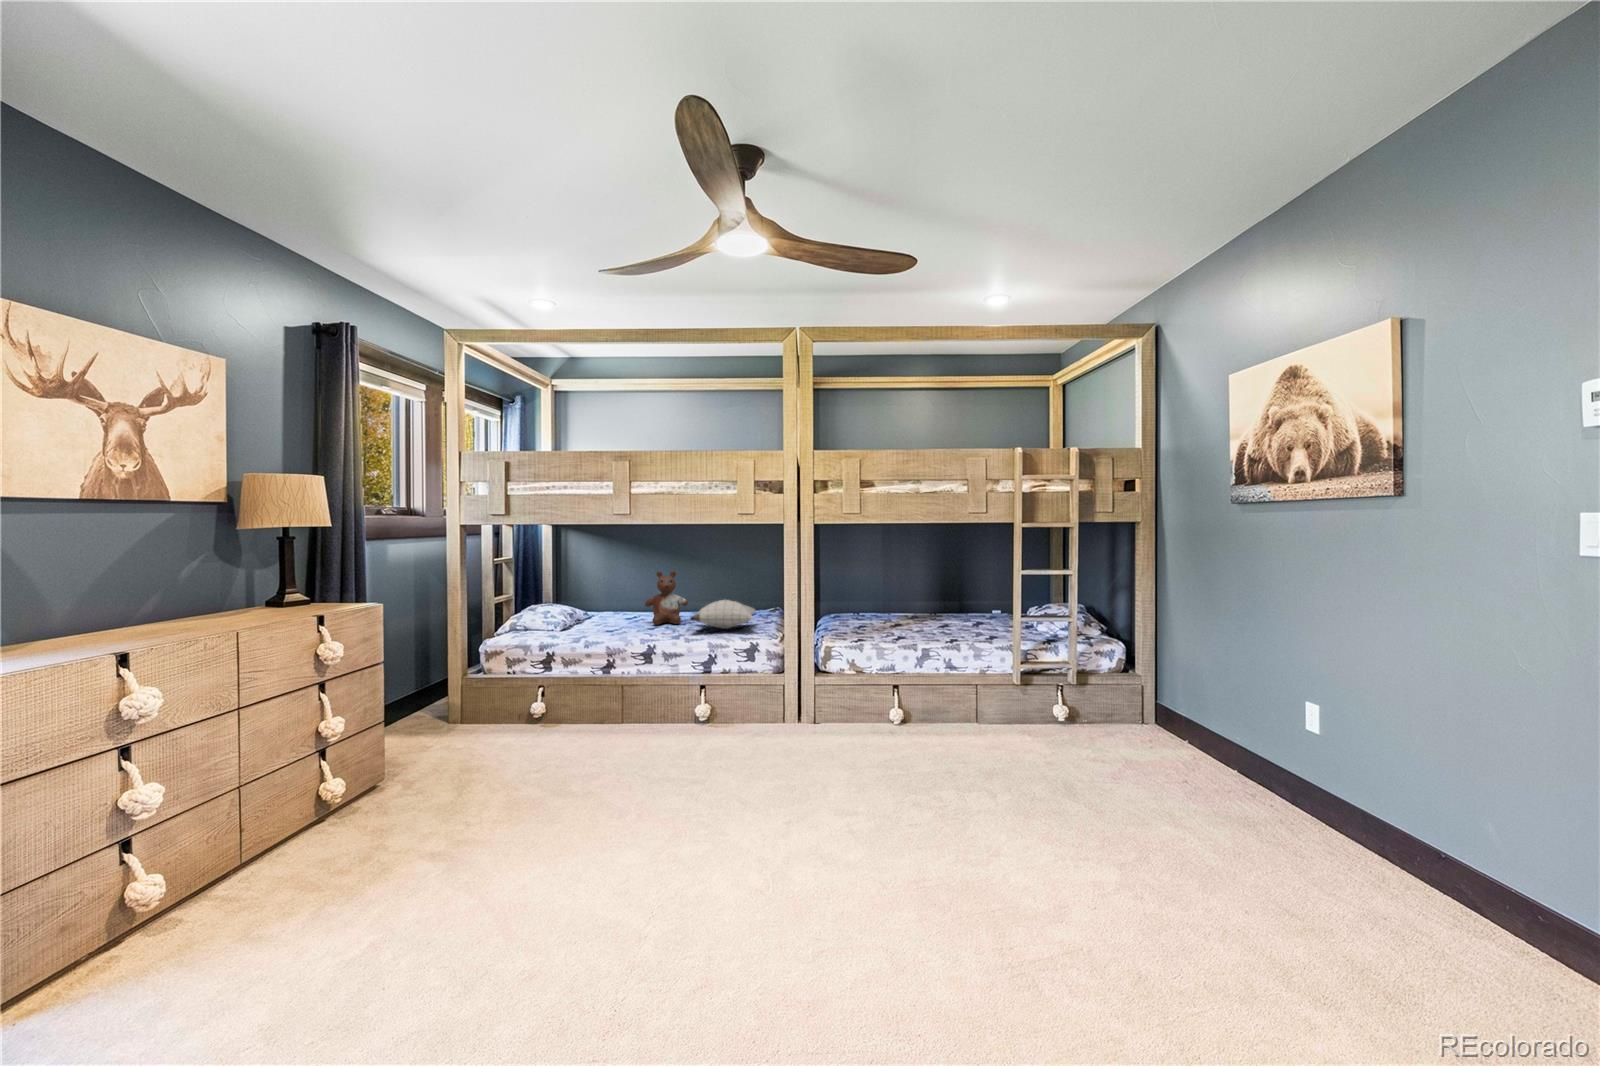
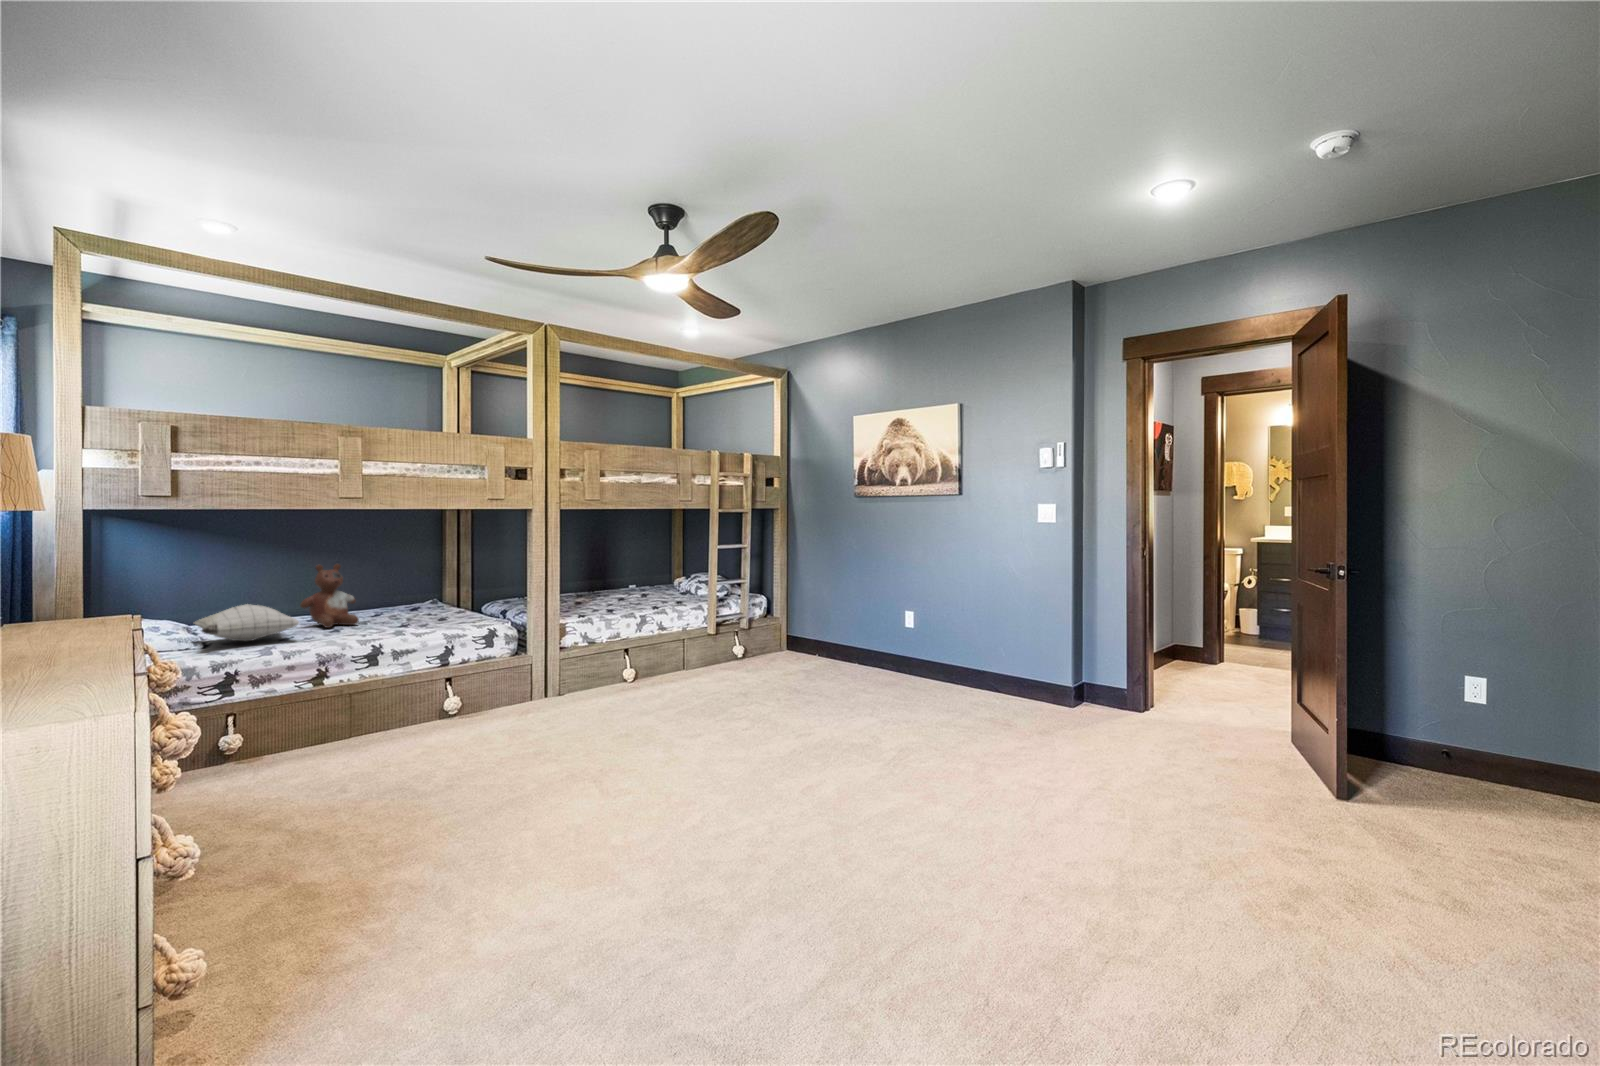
pillow: present [690,600,755,629] -> present [195,604,299,642]

